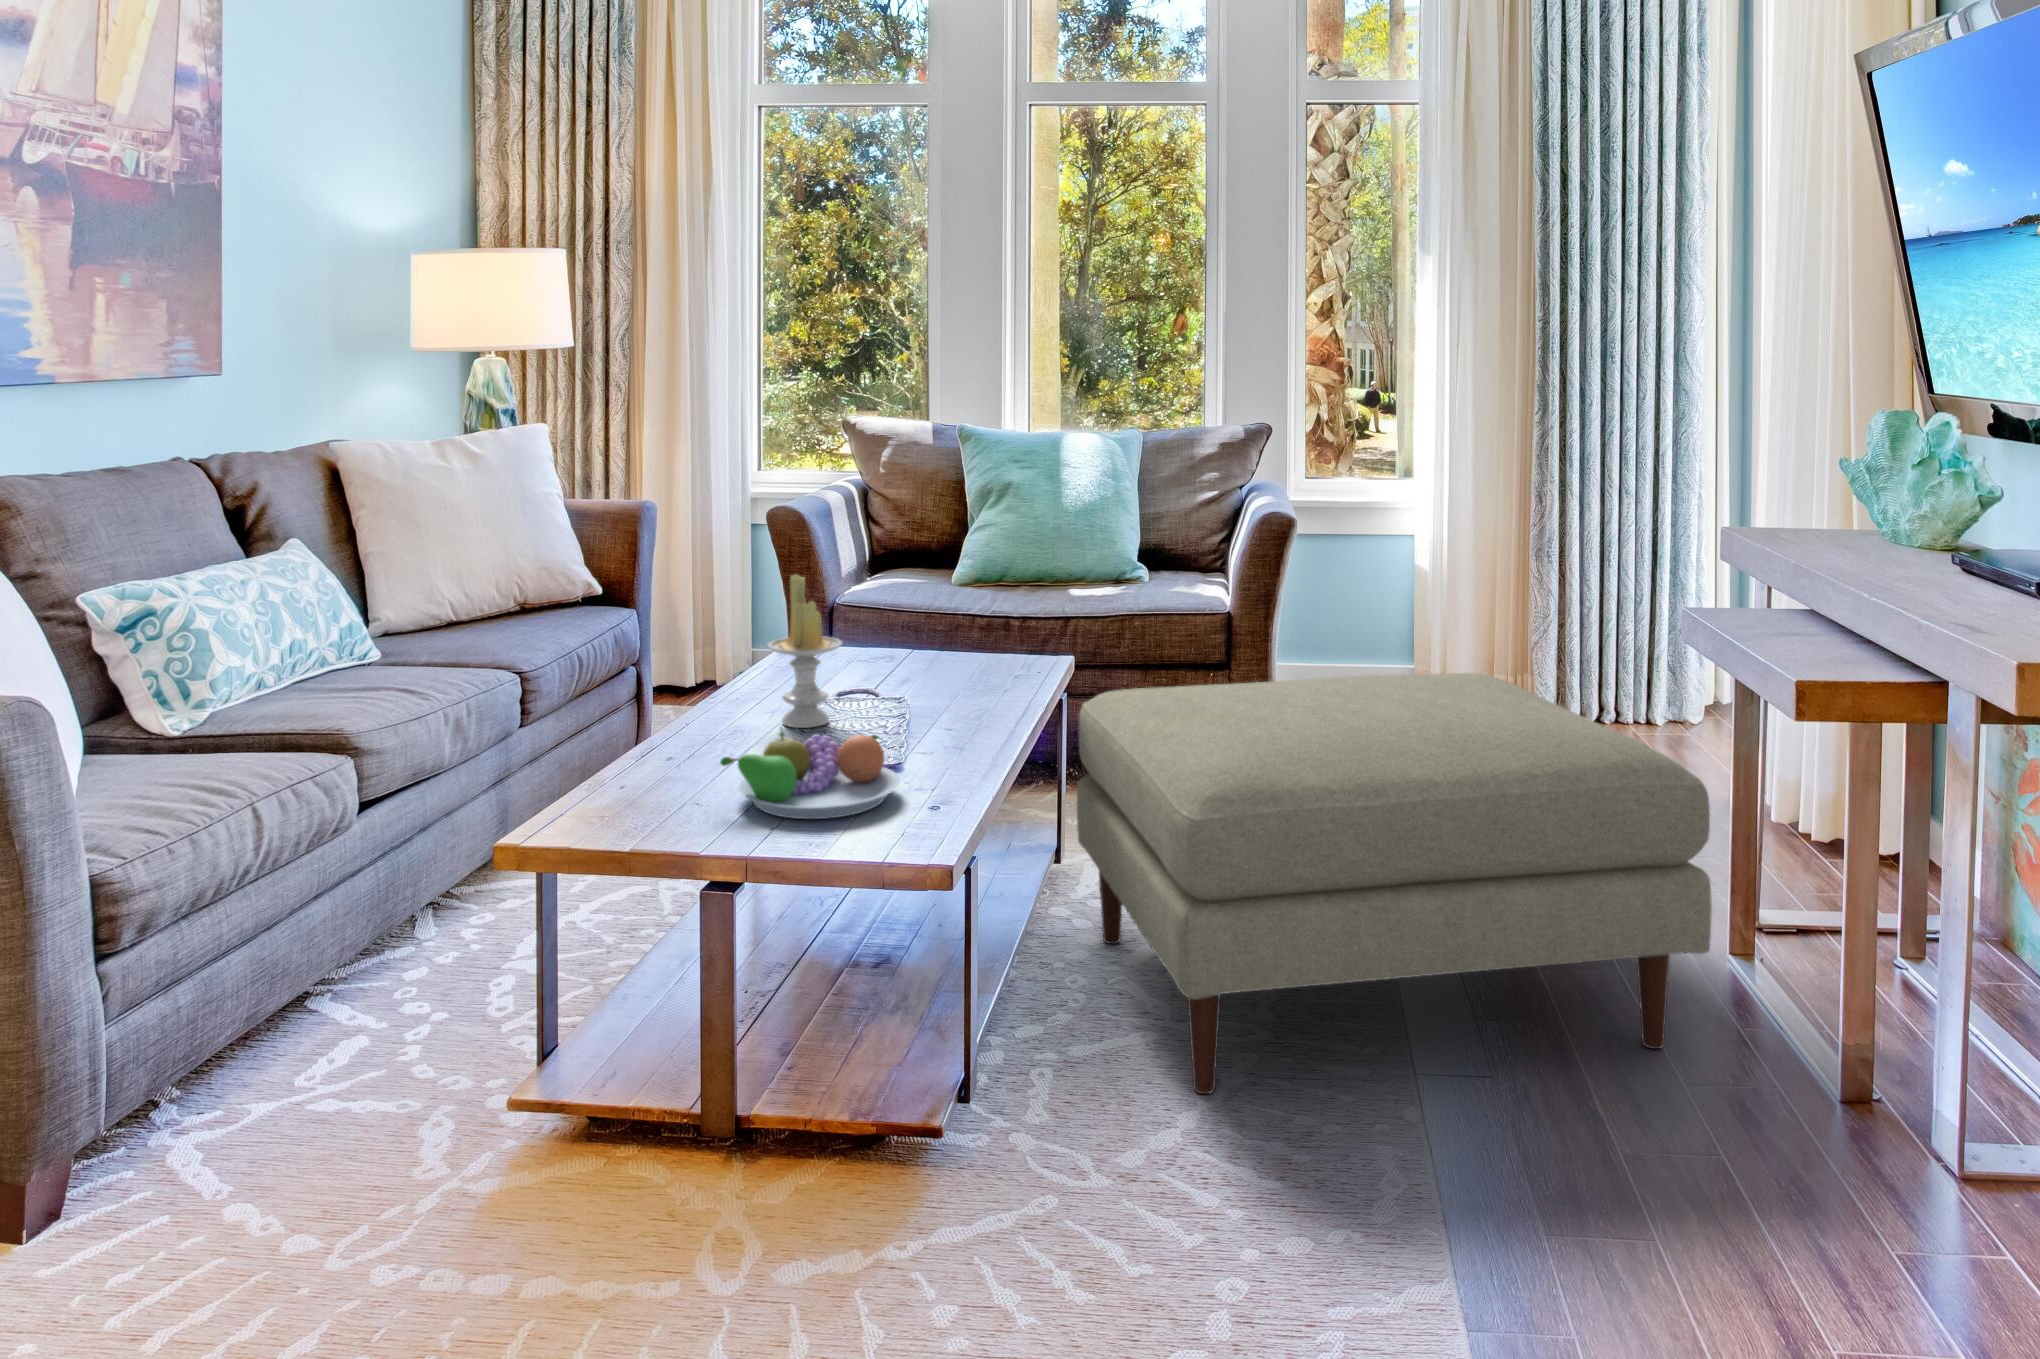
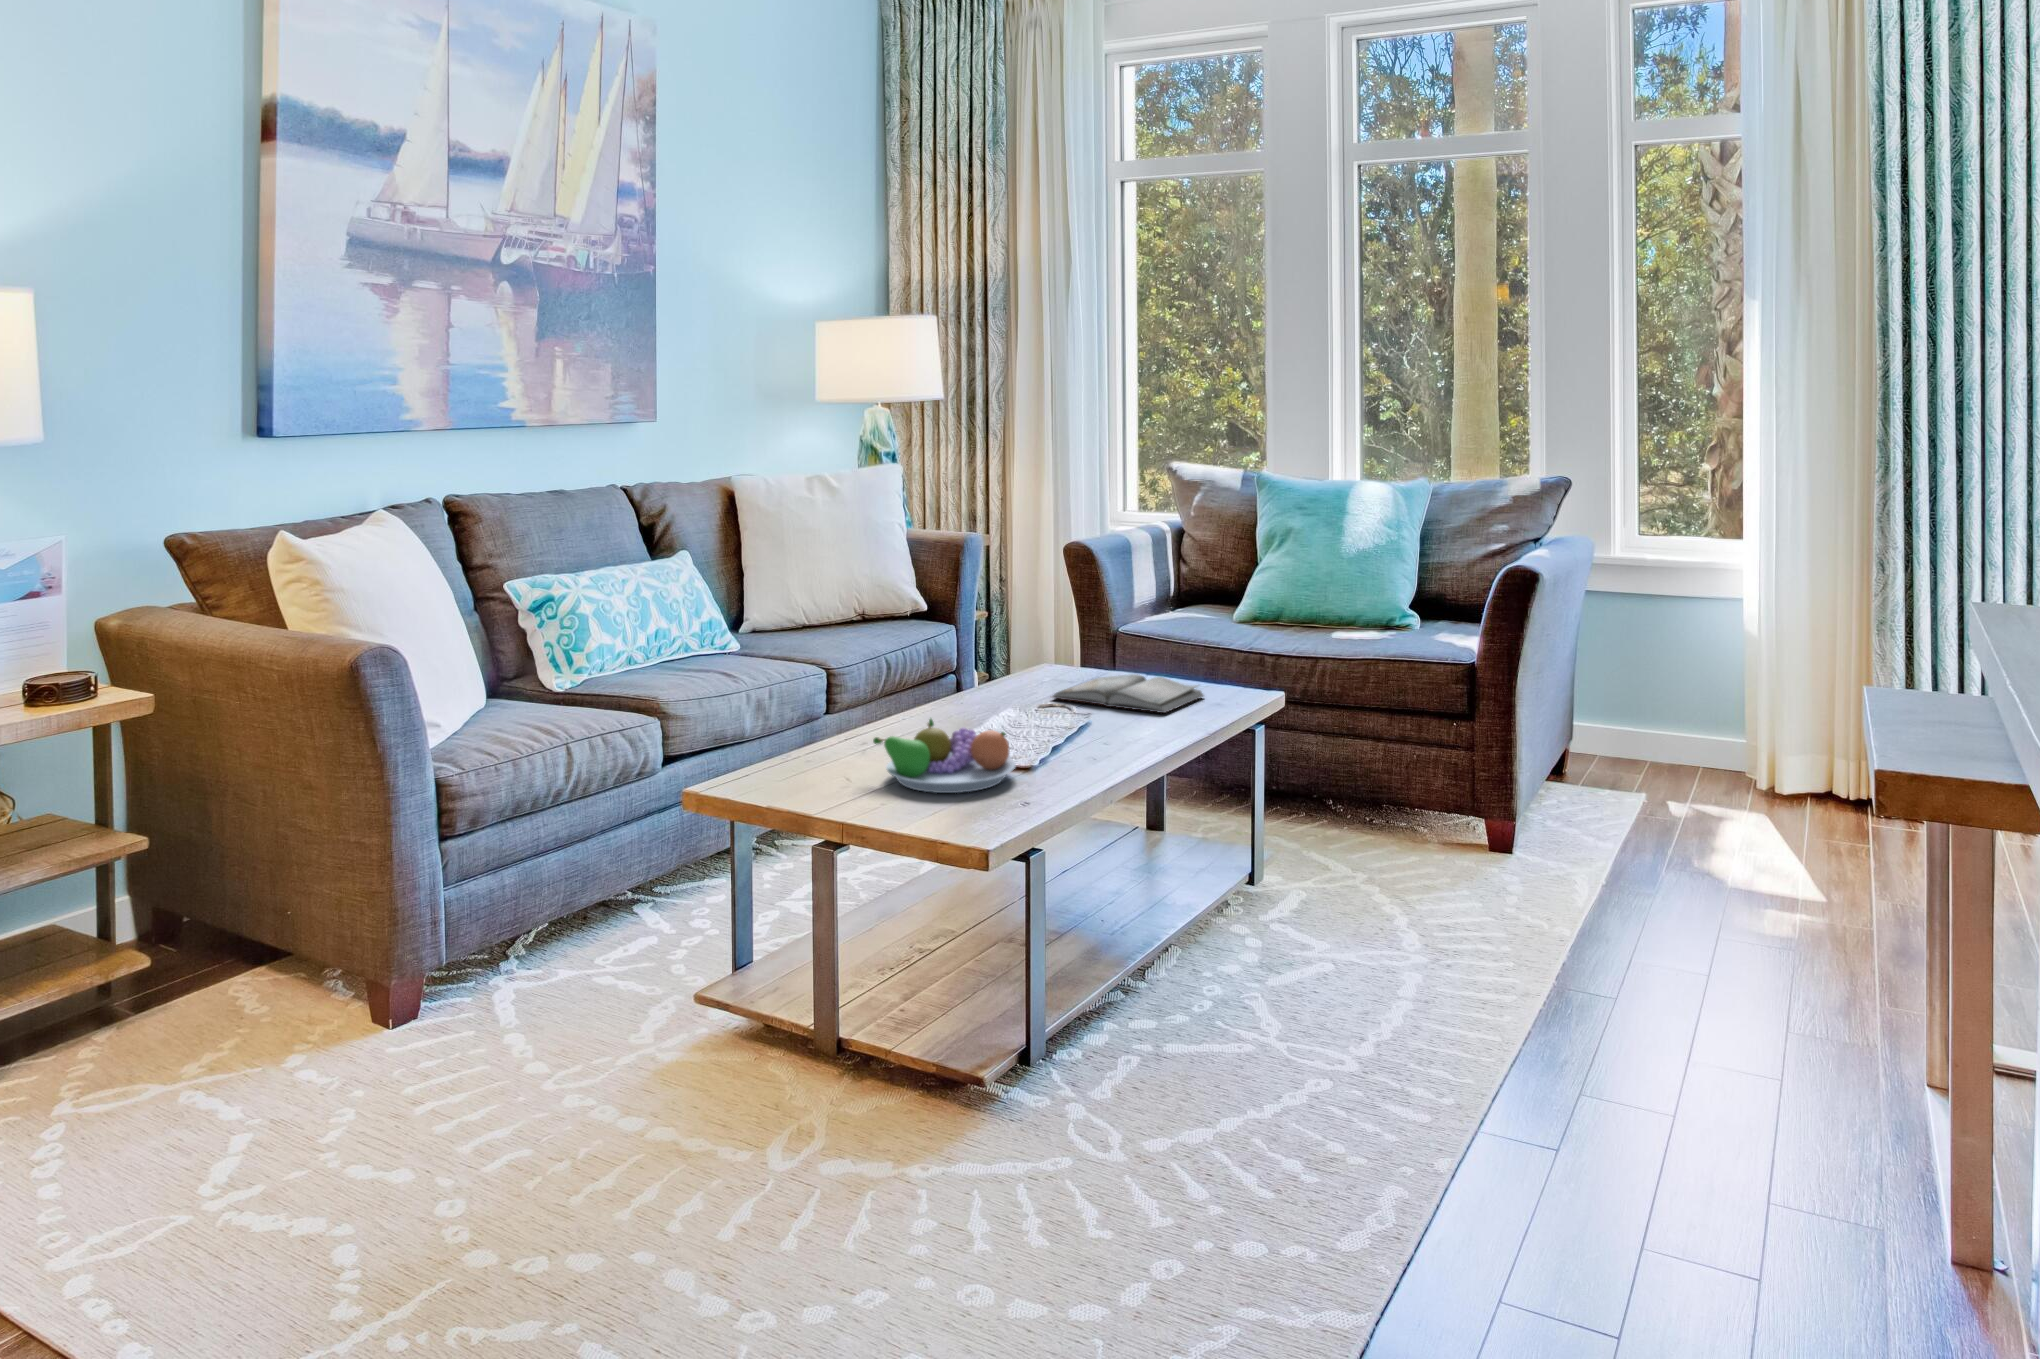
candle: present [767,574,842,728] -> none [968,598,1029,726]
hardback book: none [838,652,1007,695] -> present [1052,674,1204,713]
ottoman: present [1077,673,1712,1094] -> none [1225,718,1761,1102]

